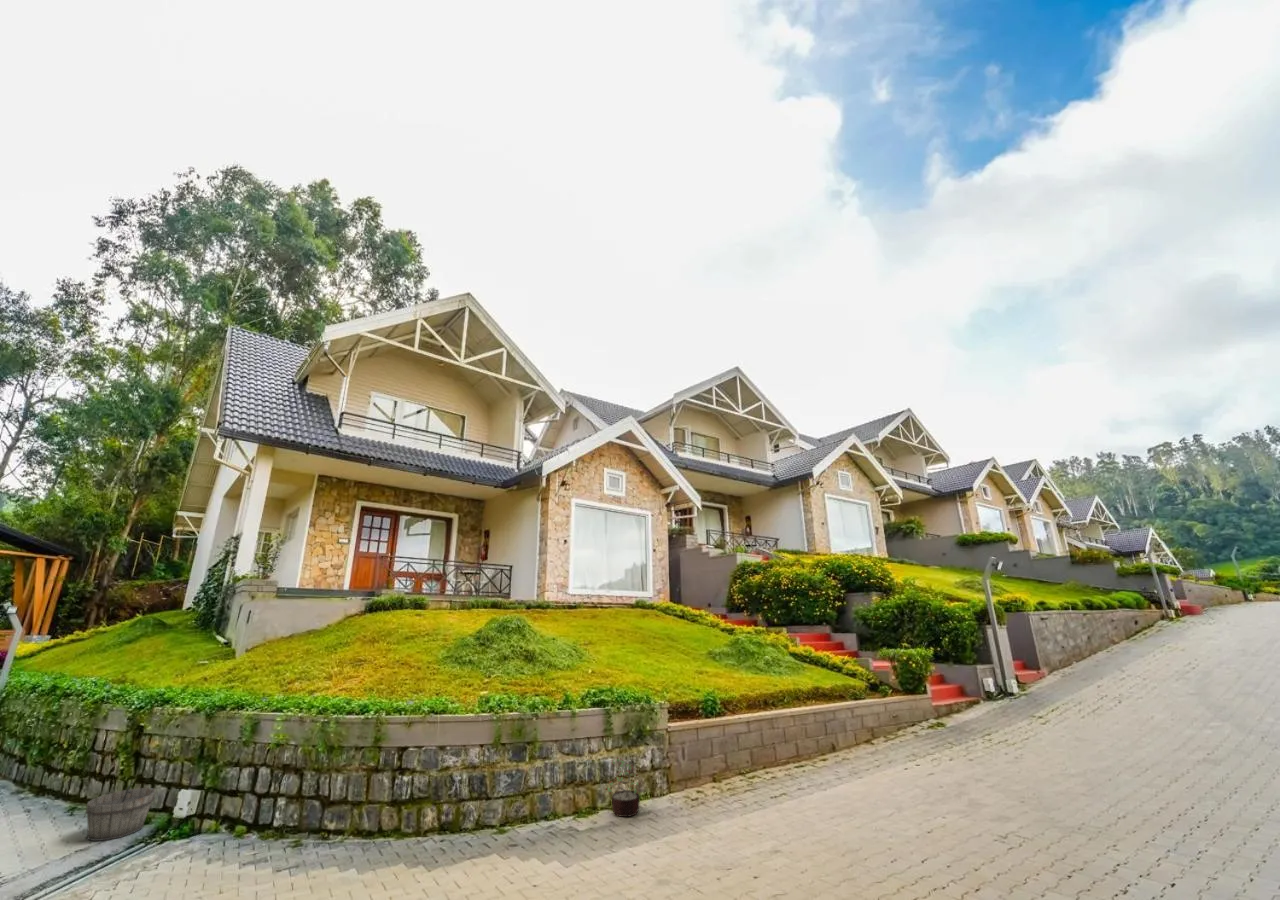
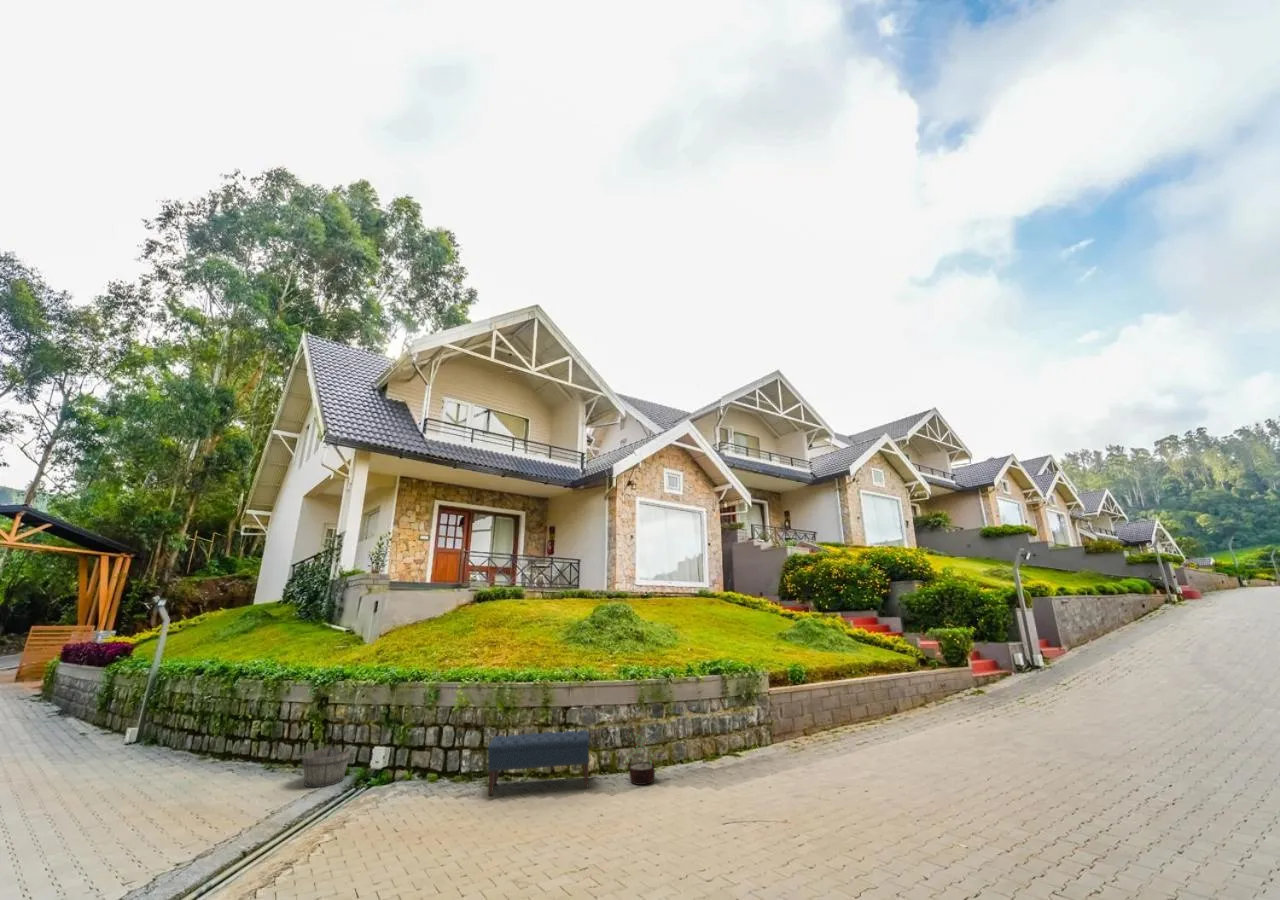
decorative plant: present [606,758,640,817] -> present [625,733,655,785]
bench: none [279,779,425,864] -> present [488,730,589,795]

